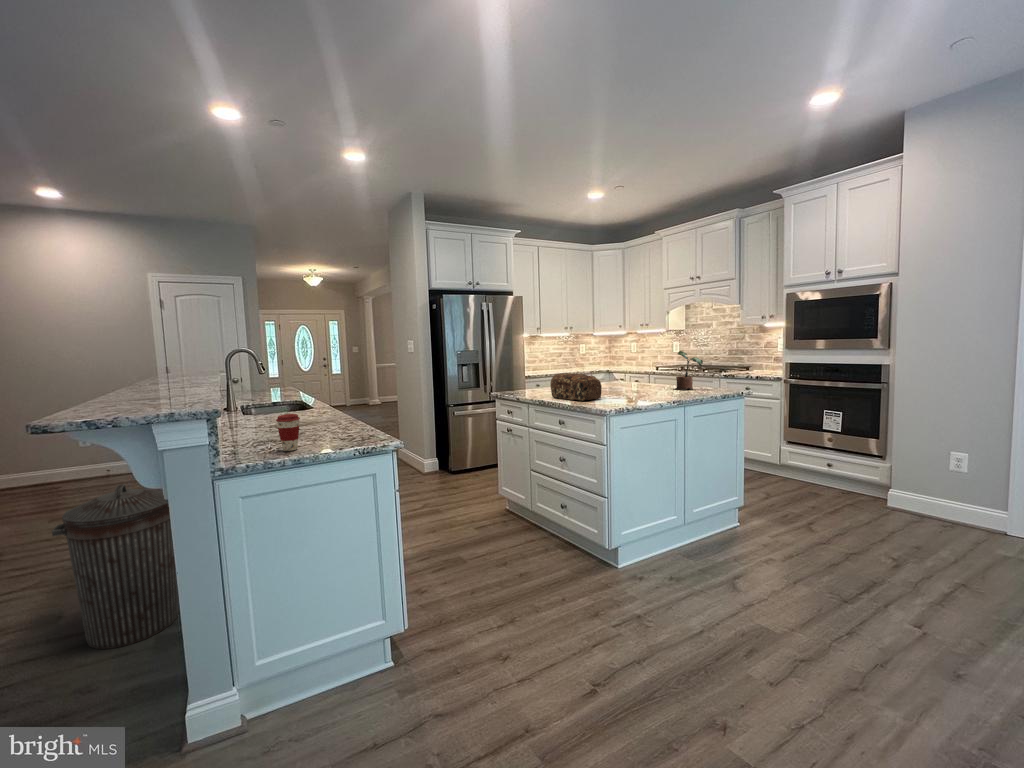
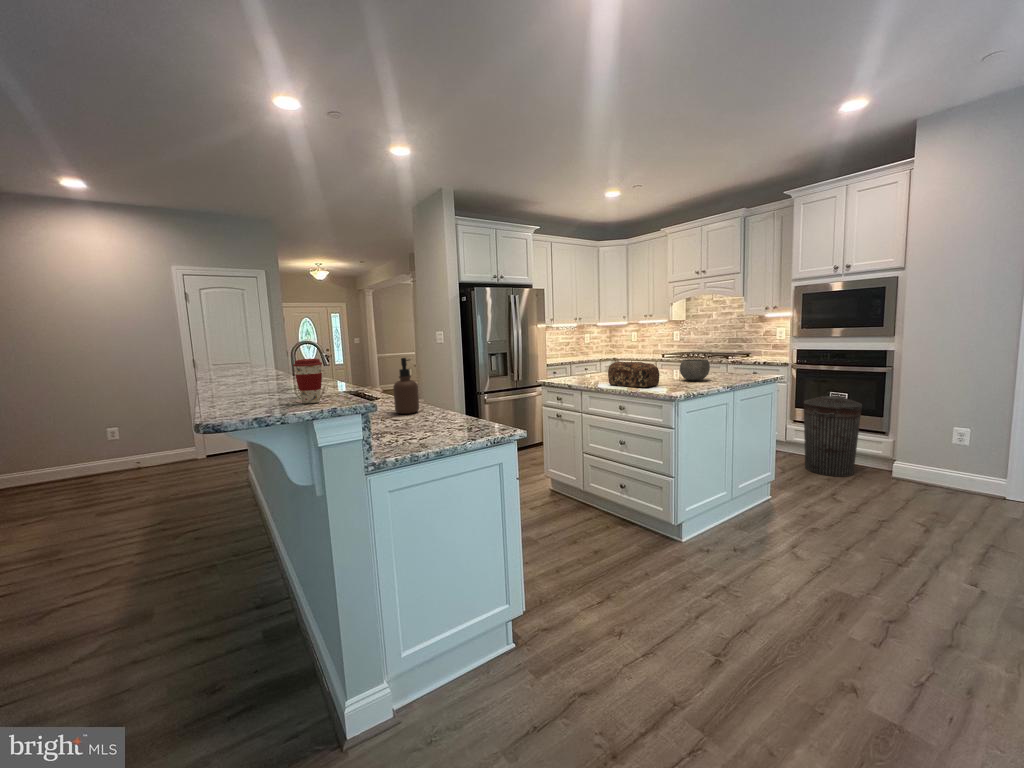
potted plant: present [675,351,703,390] -> none [711,340,743,376]
soap dispenser: none [296,366,324,422] -> present [393,358,419,414]
ceramic bowl: none [630,372,661,395] -> present [680,359,710,381]
coffee cup: present [276,414,300,451] -> present [293,359,322,403]
trash can: present [52,484,179,649] -> present [804,393,862,477]

